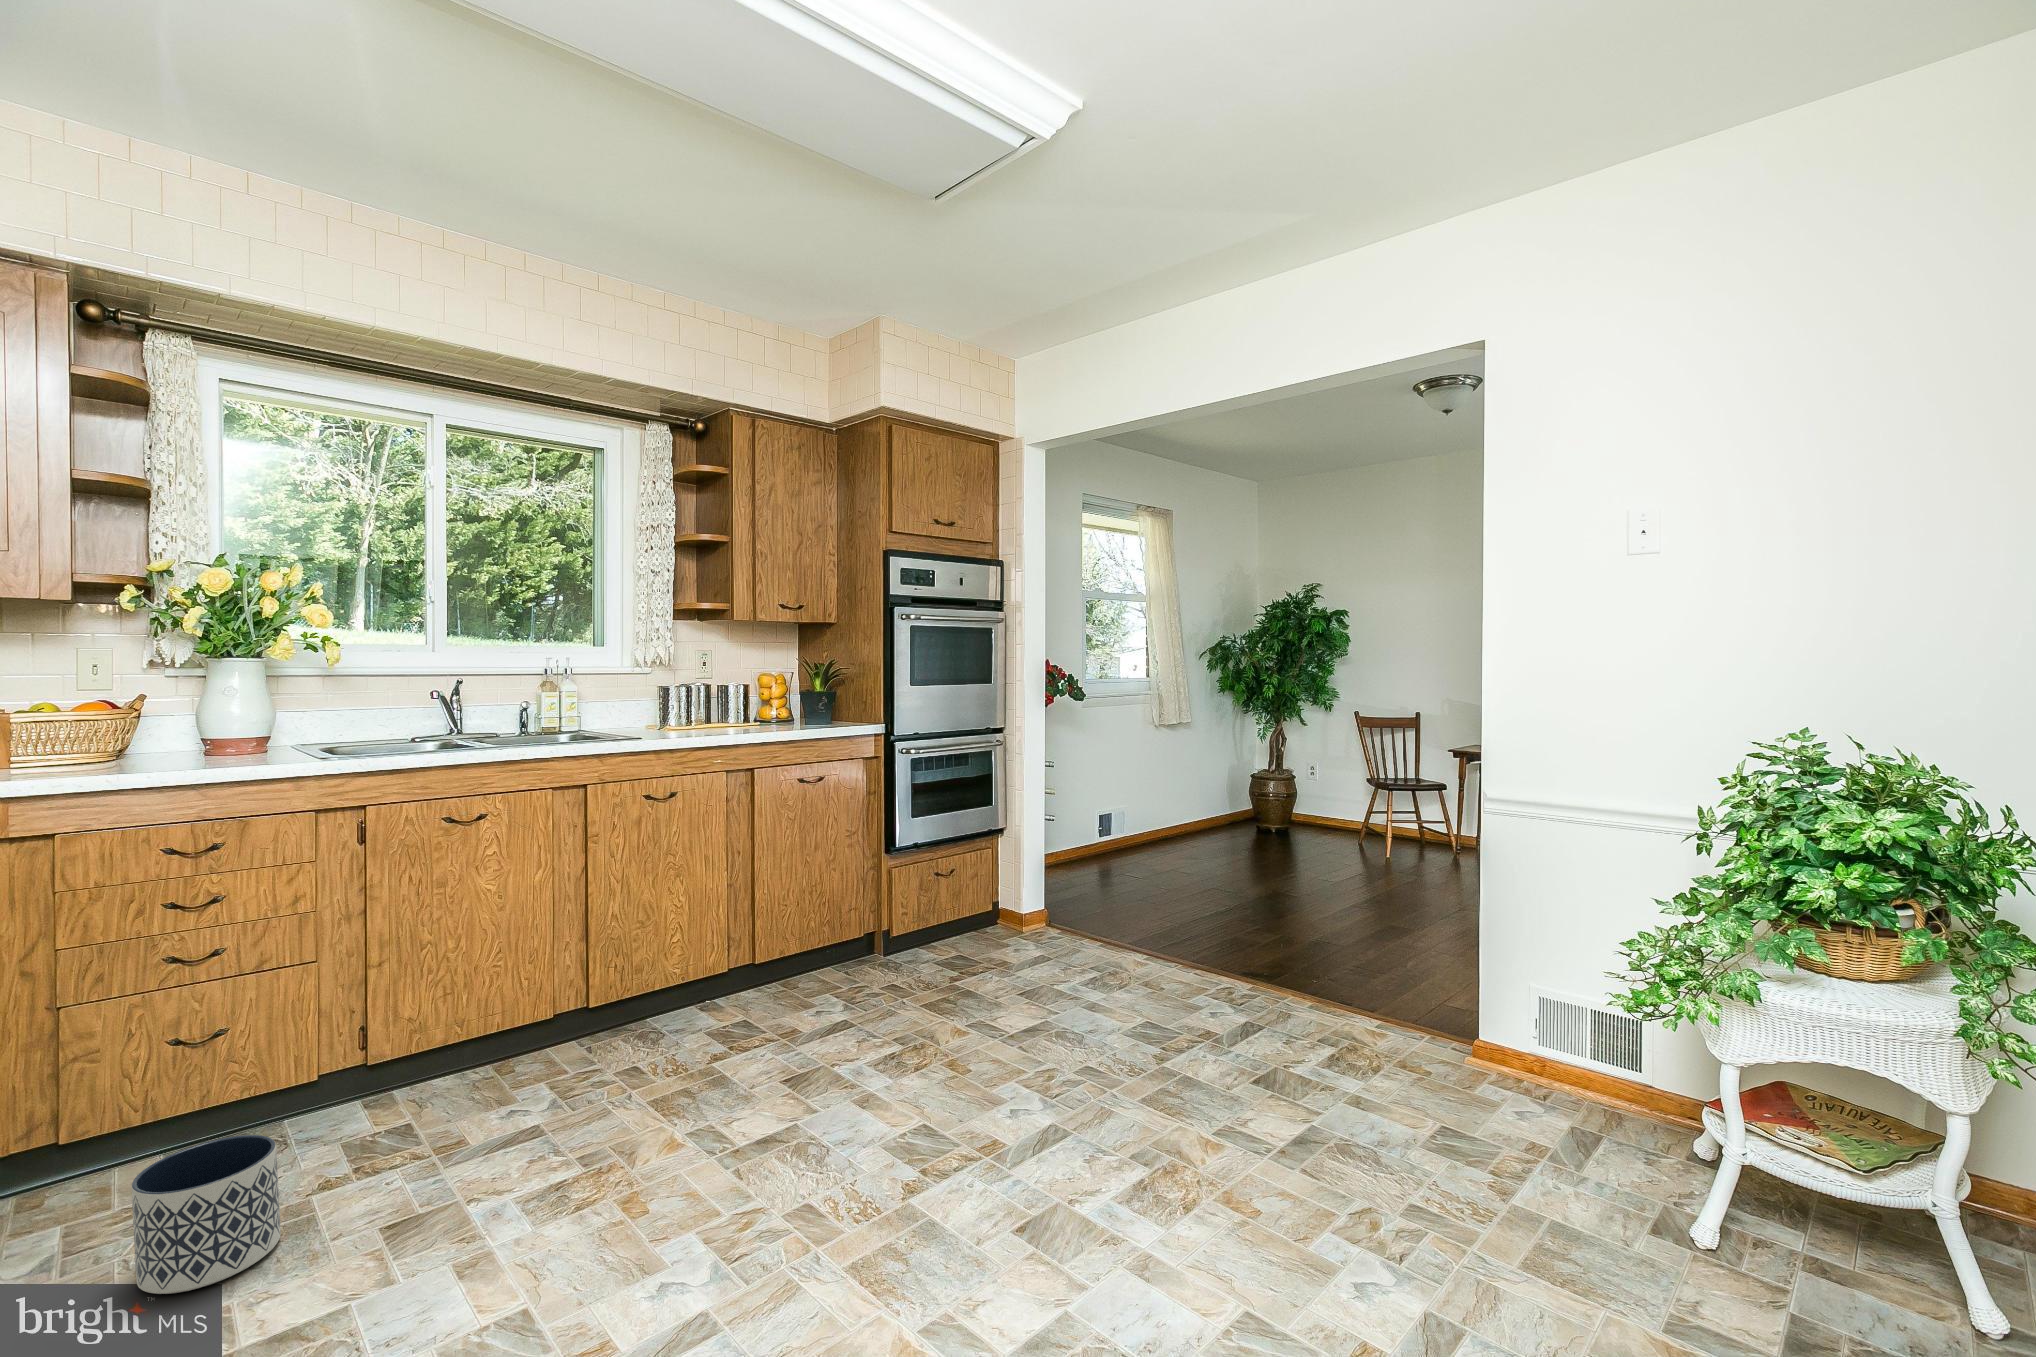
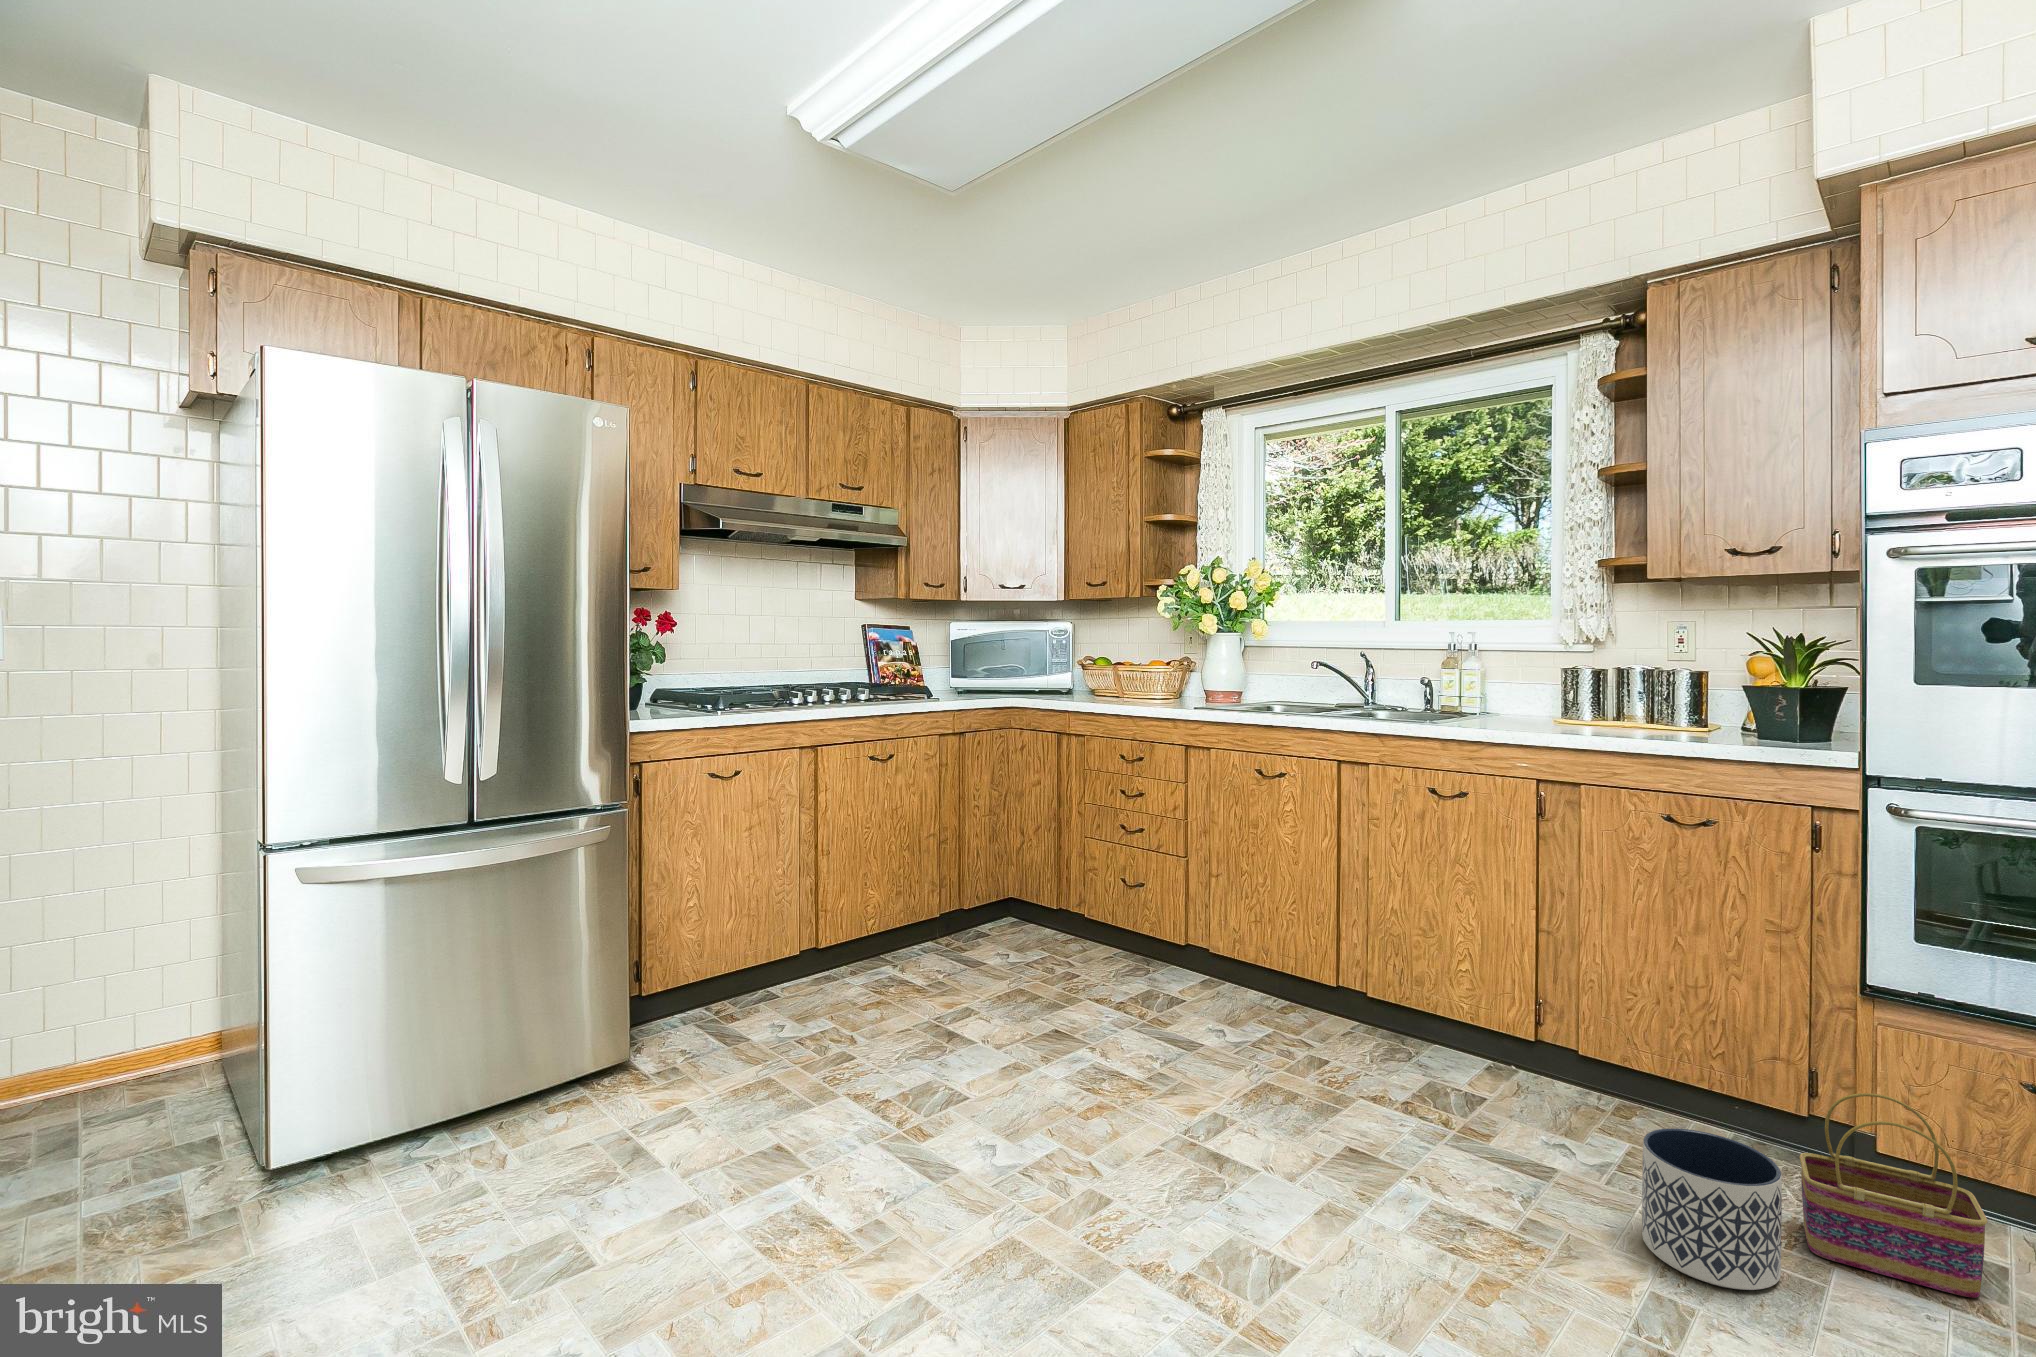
basket: none [262,1036,408,1198] -> present [1799,1093,1988,1298]

